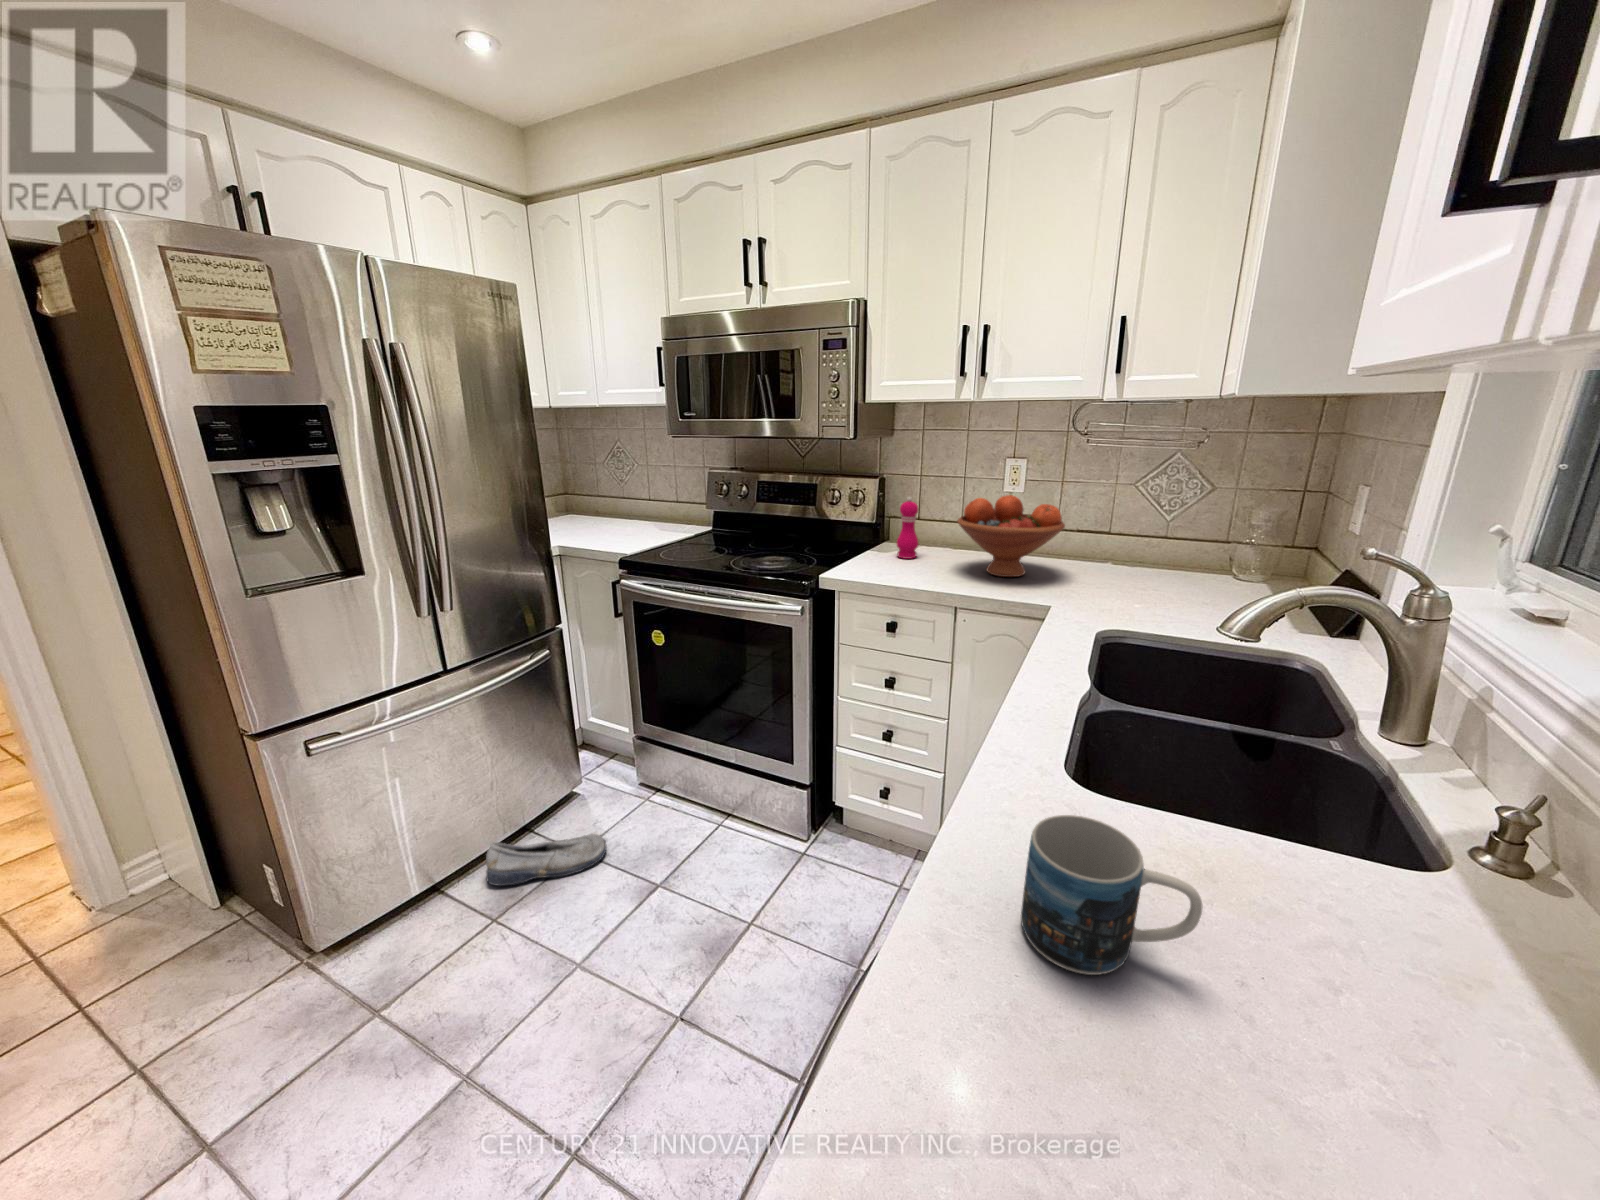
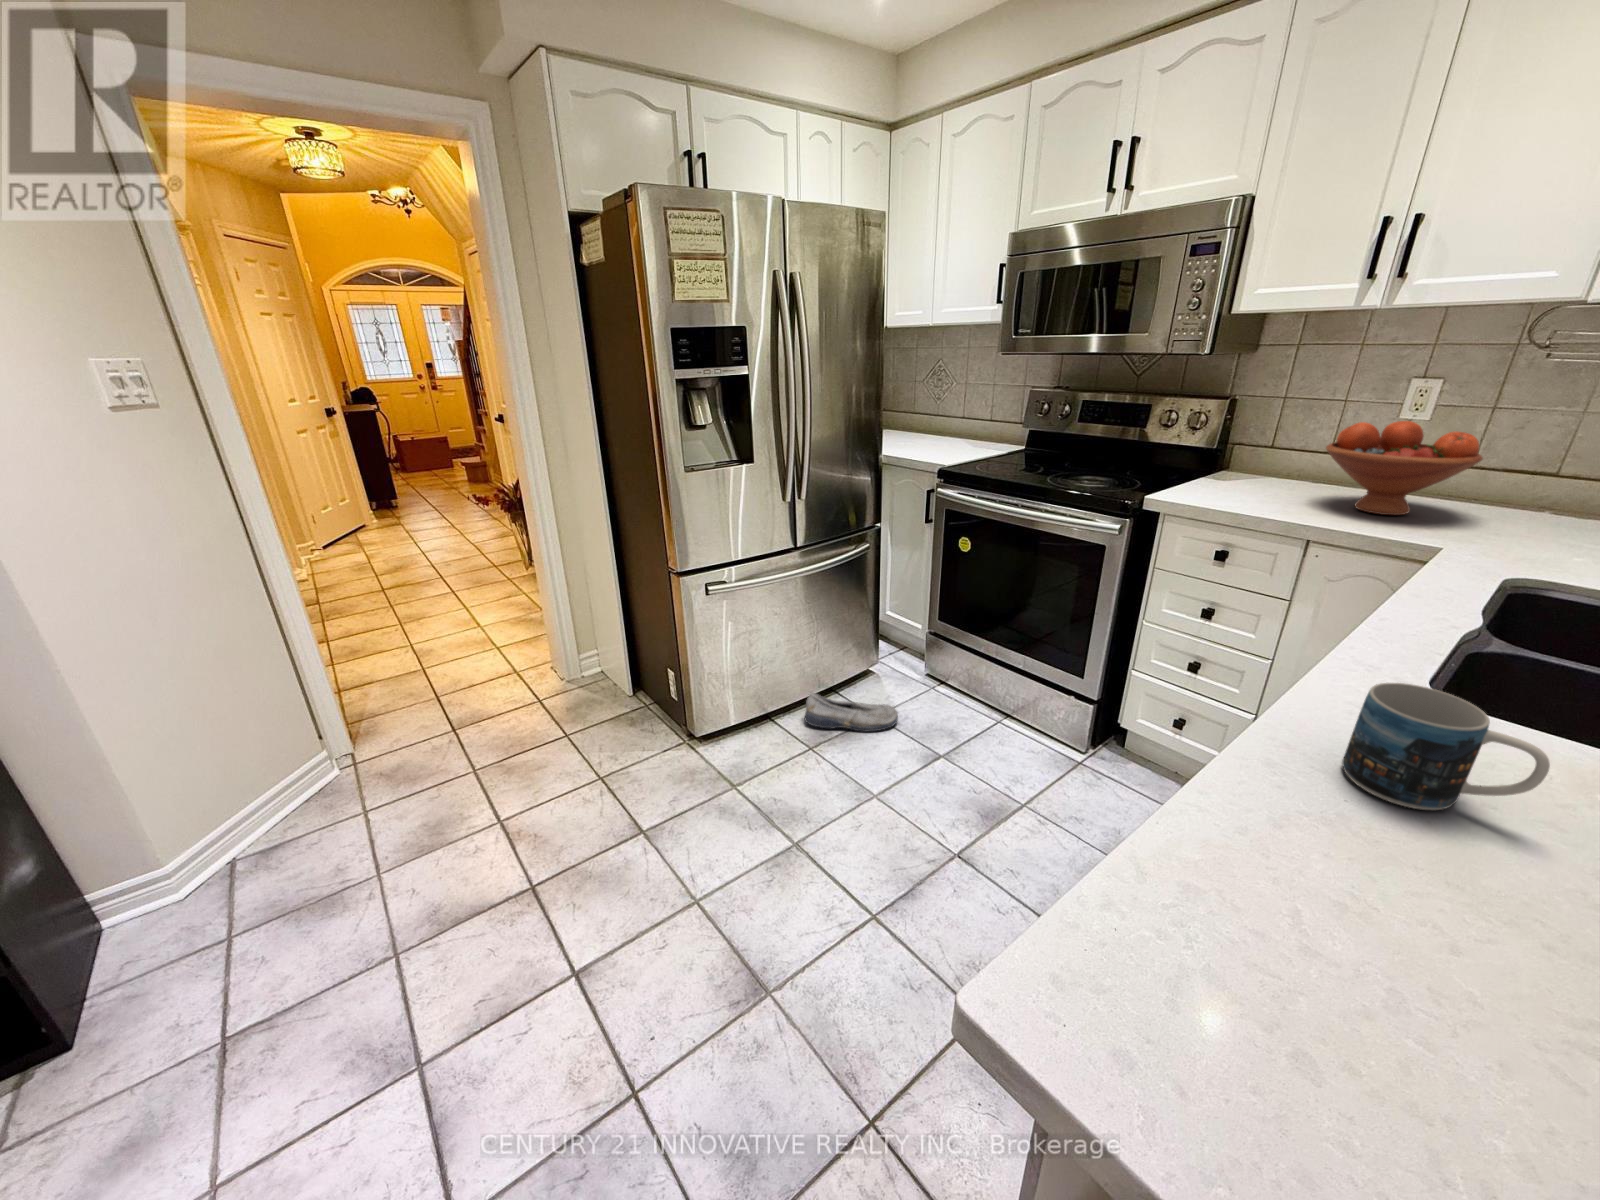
pepper mill: present [897,497,918,559] -> none [1238,419,1275,488]

